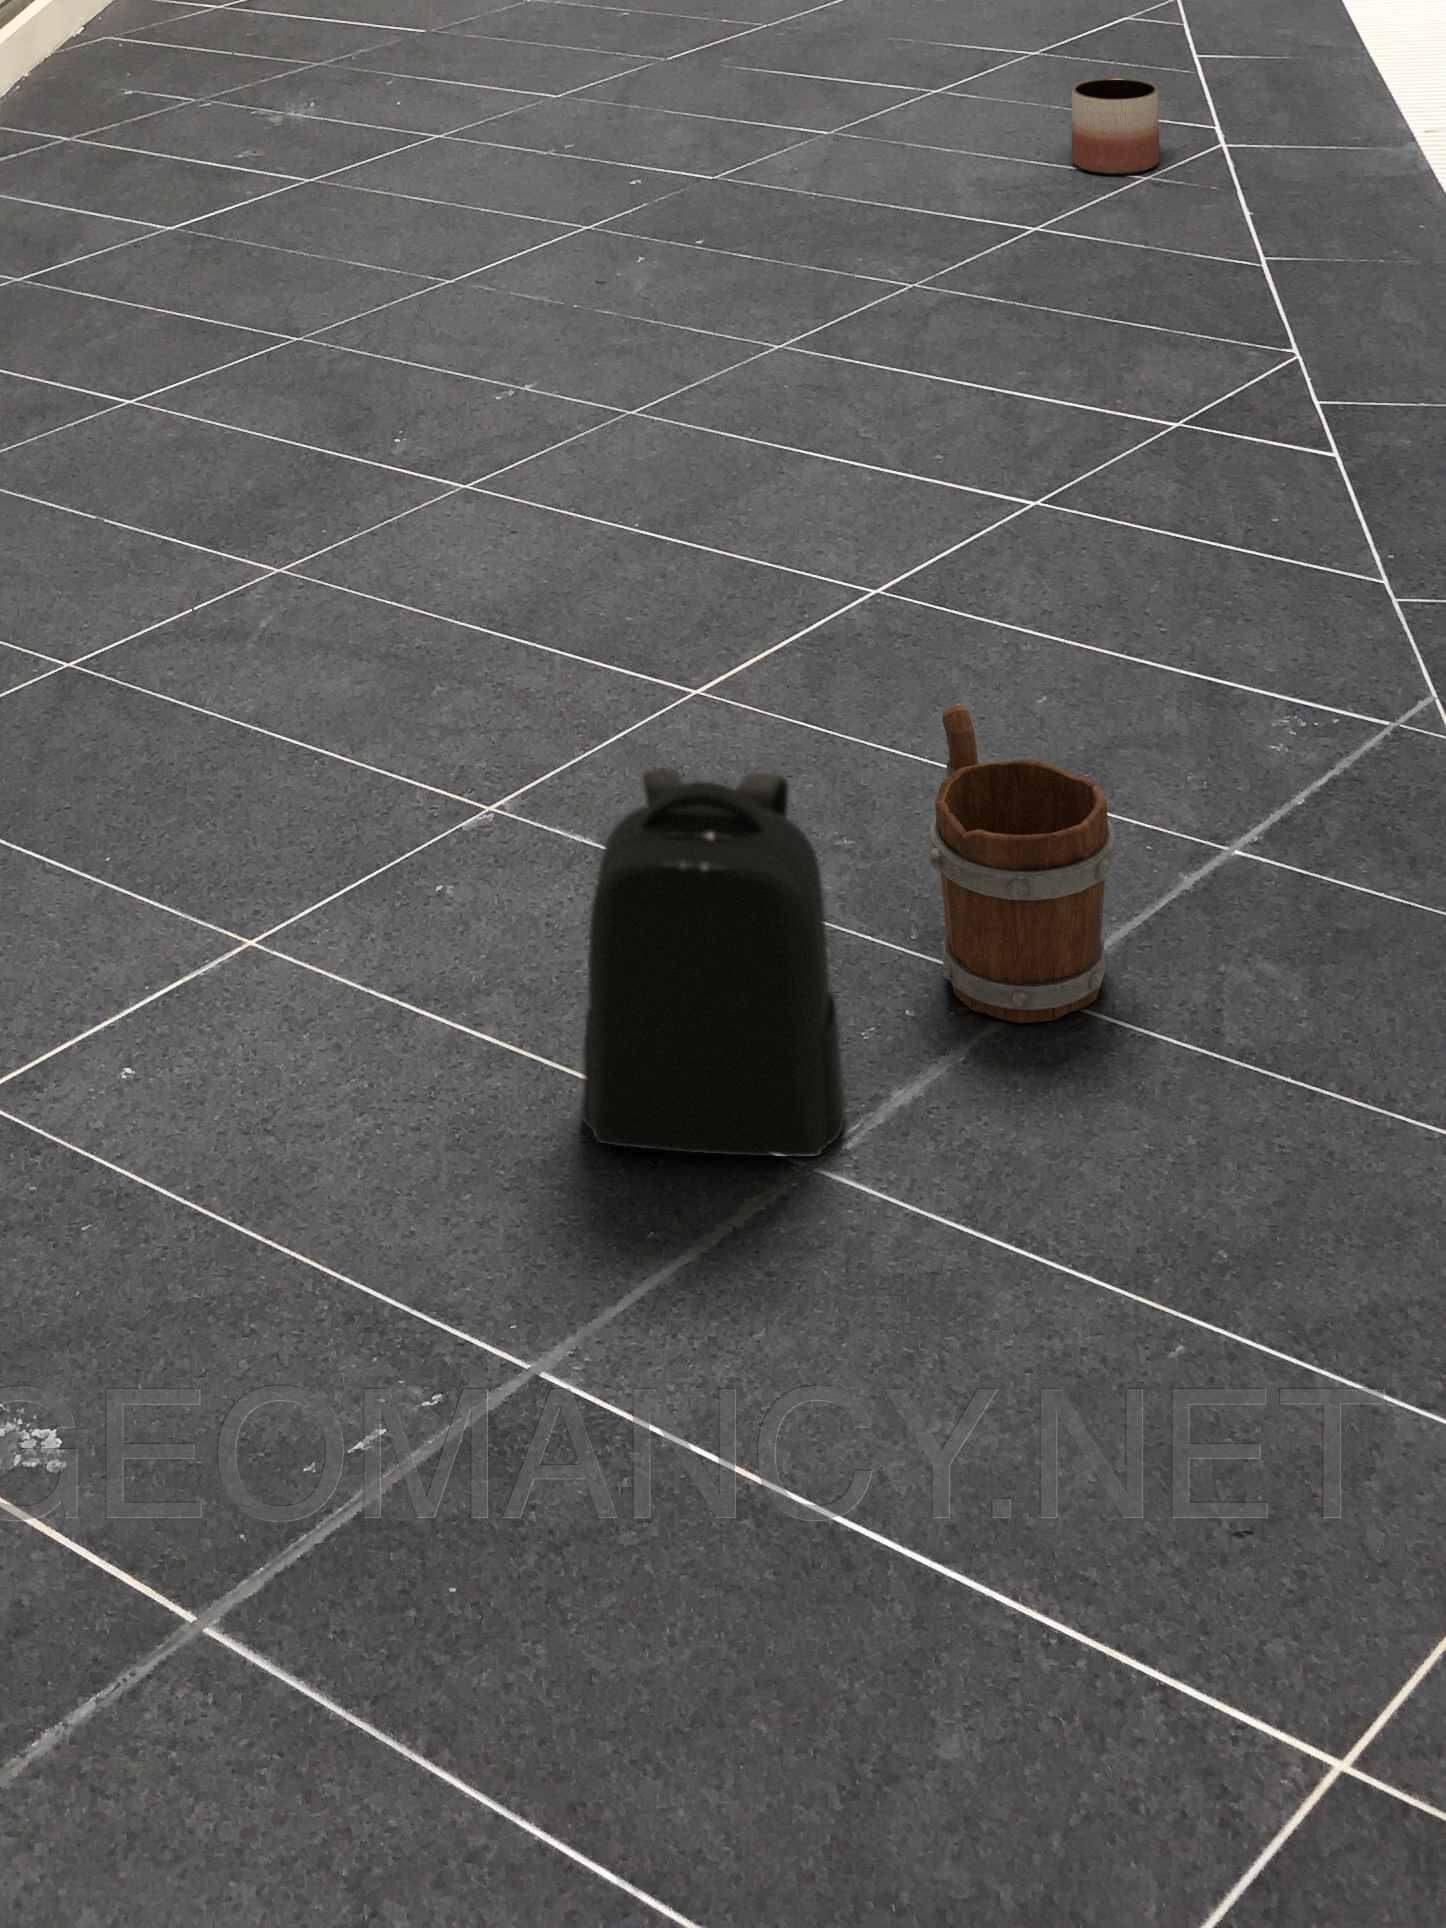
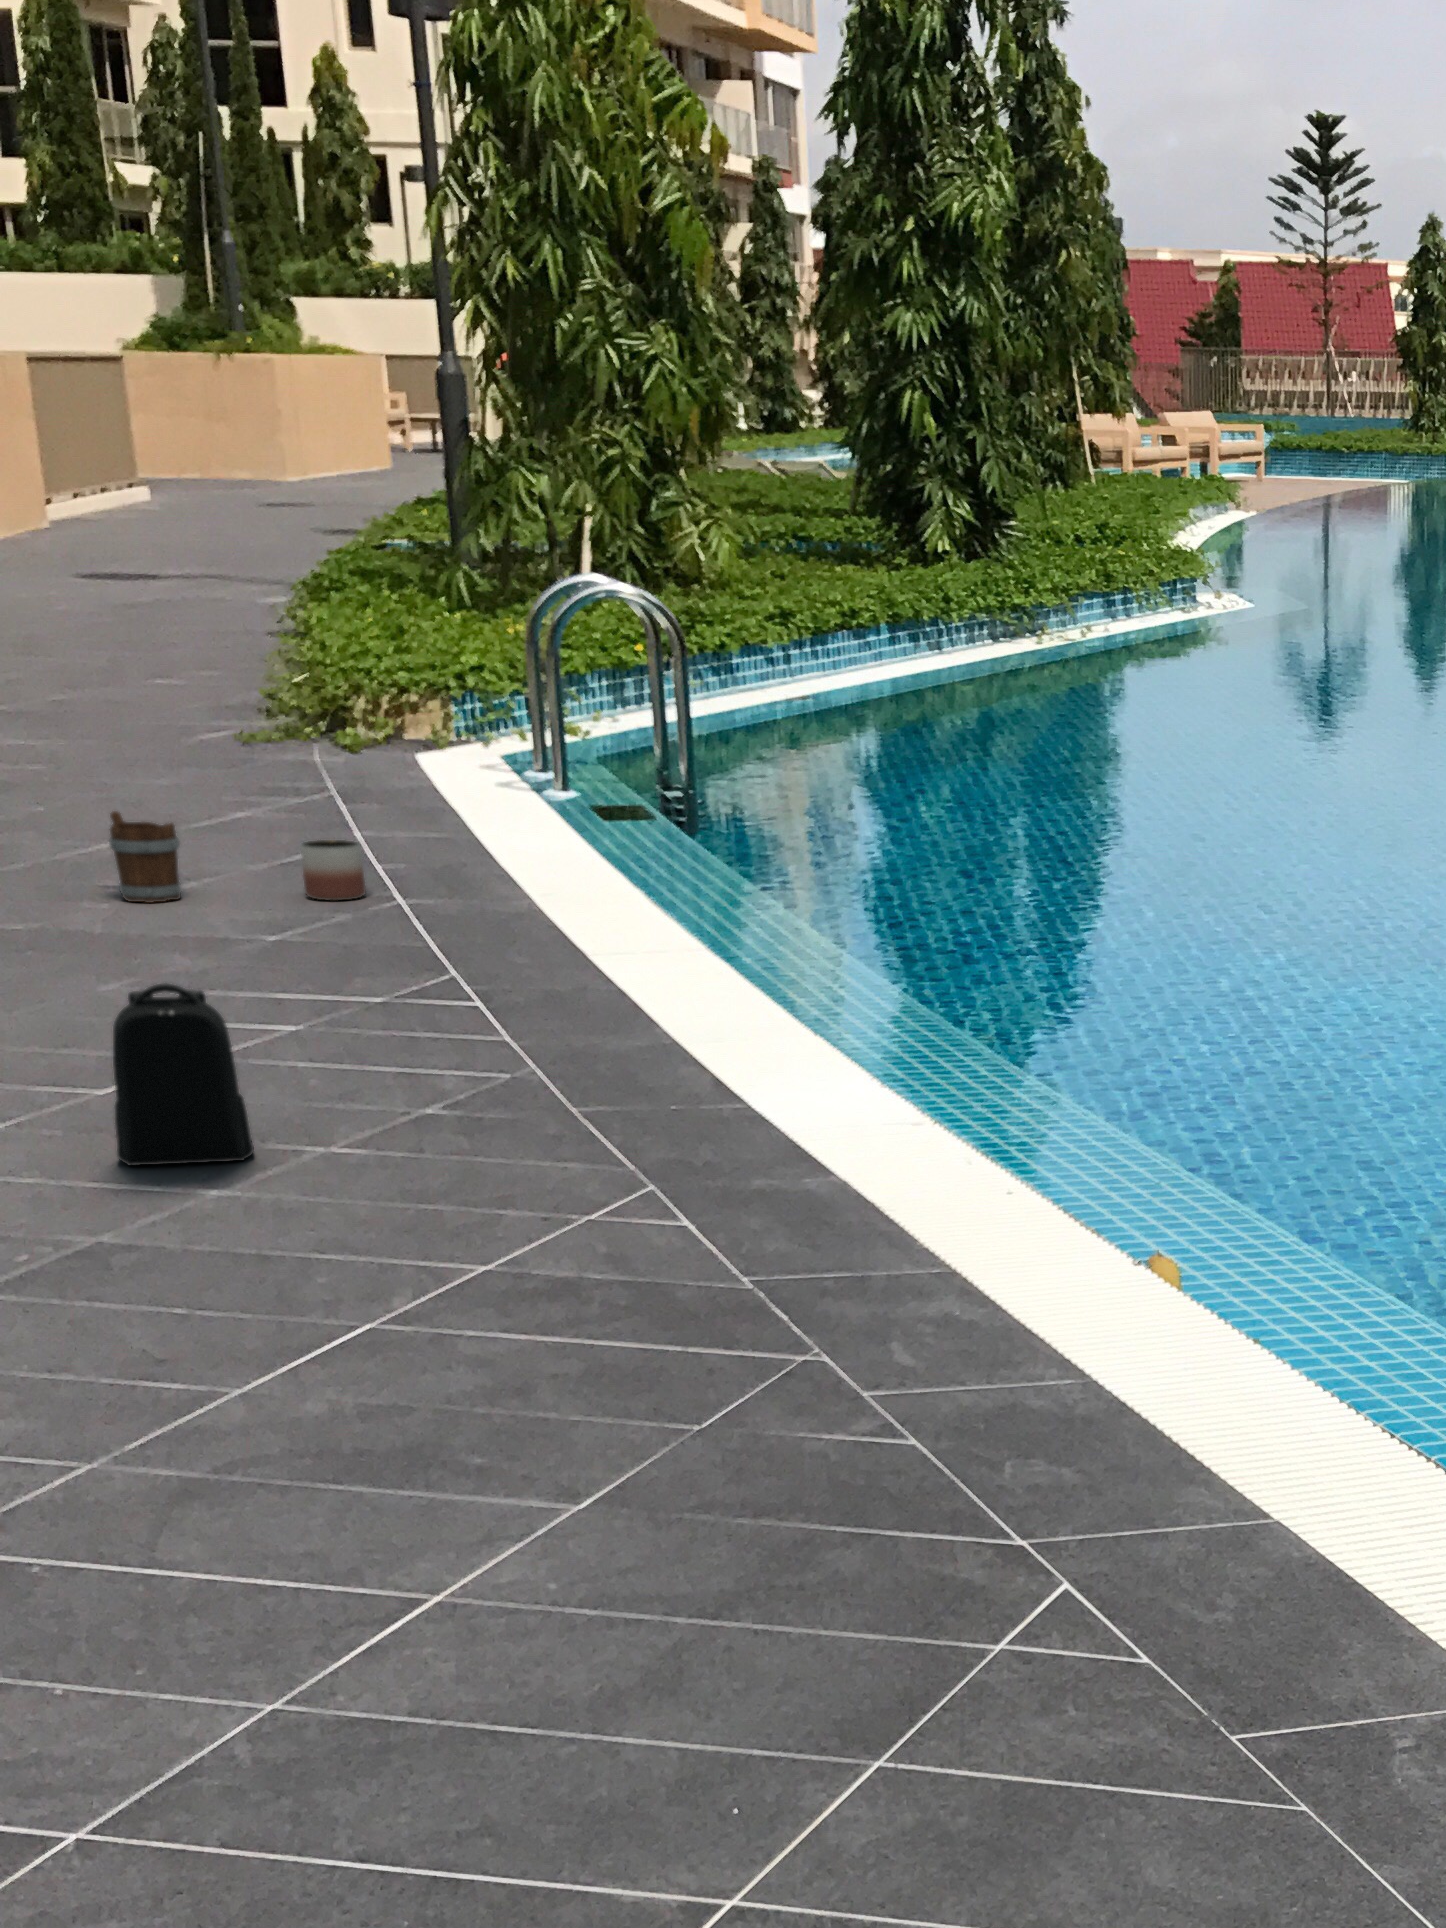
bucket: present [929,706,1115,1023] -> present [109,811,181,903]

